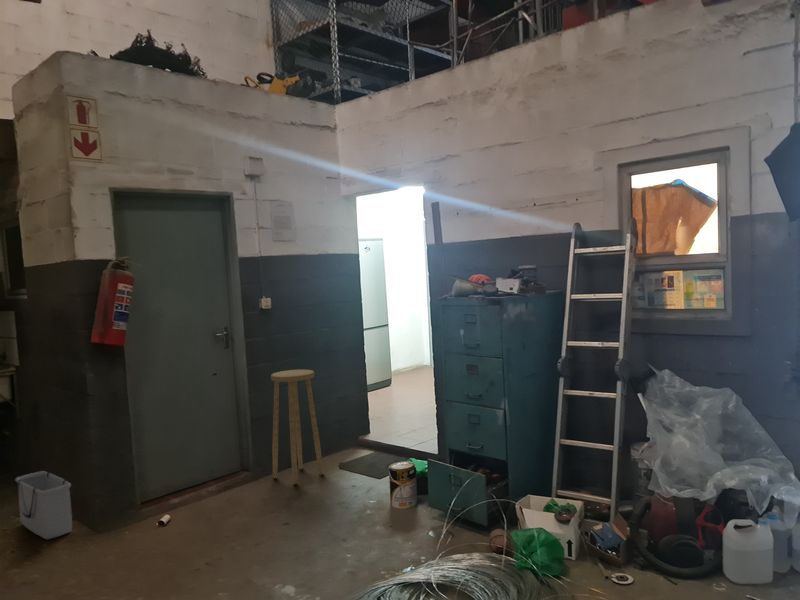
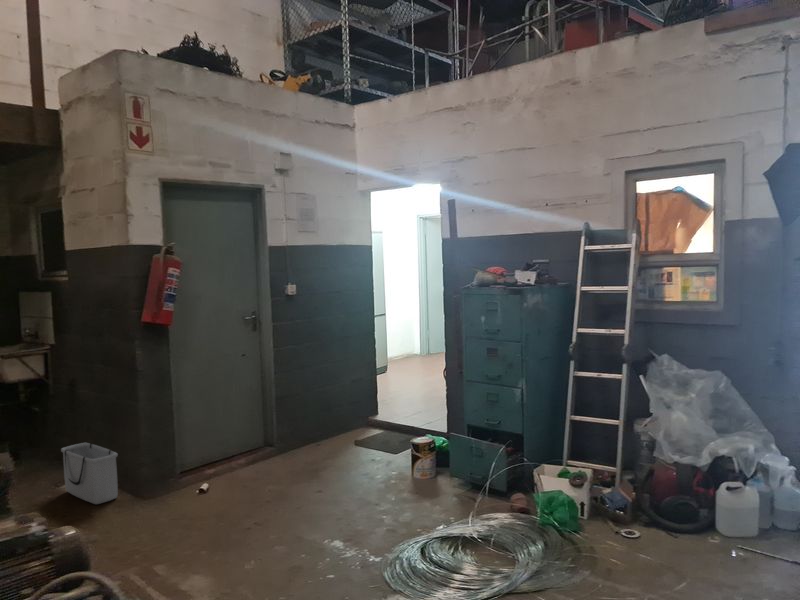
stool: present [271,370,323,484] -> none [296,352,343,458]

